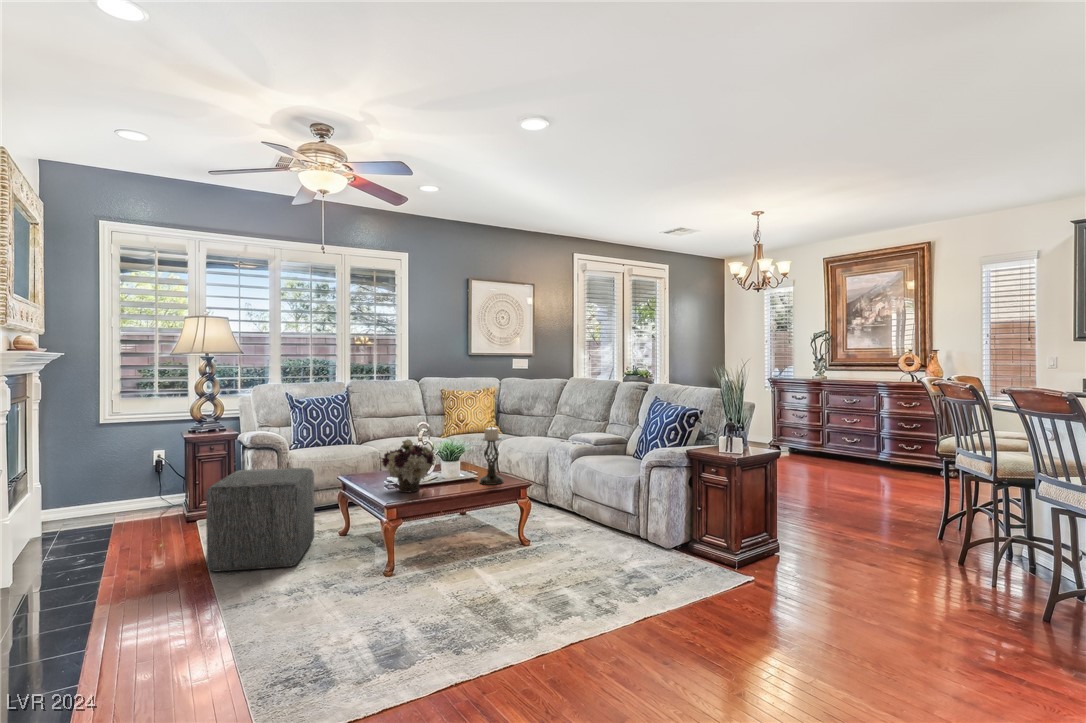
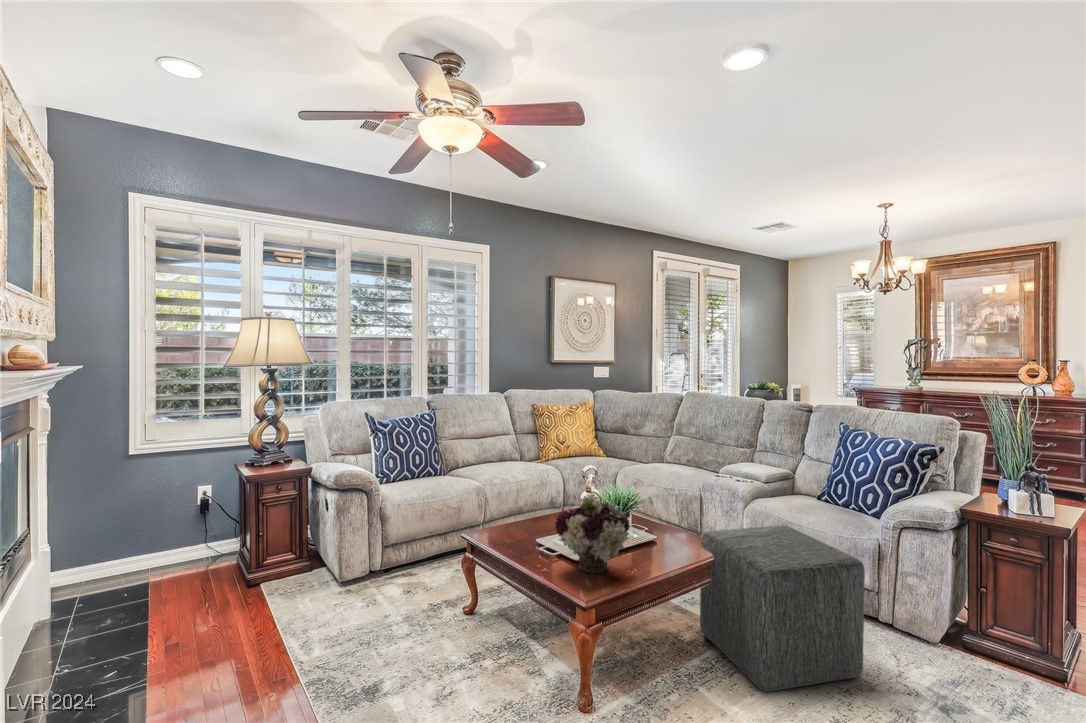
candle holder: present [480,426,503,485] -> none [672,472,706,554]
ottoman: present [206,468,315,571] -> present [700,525,865,692]

